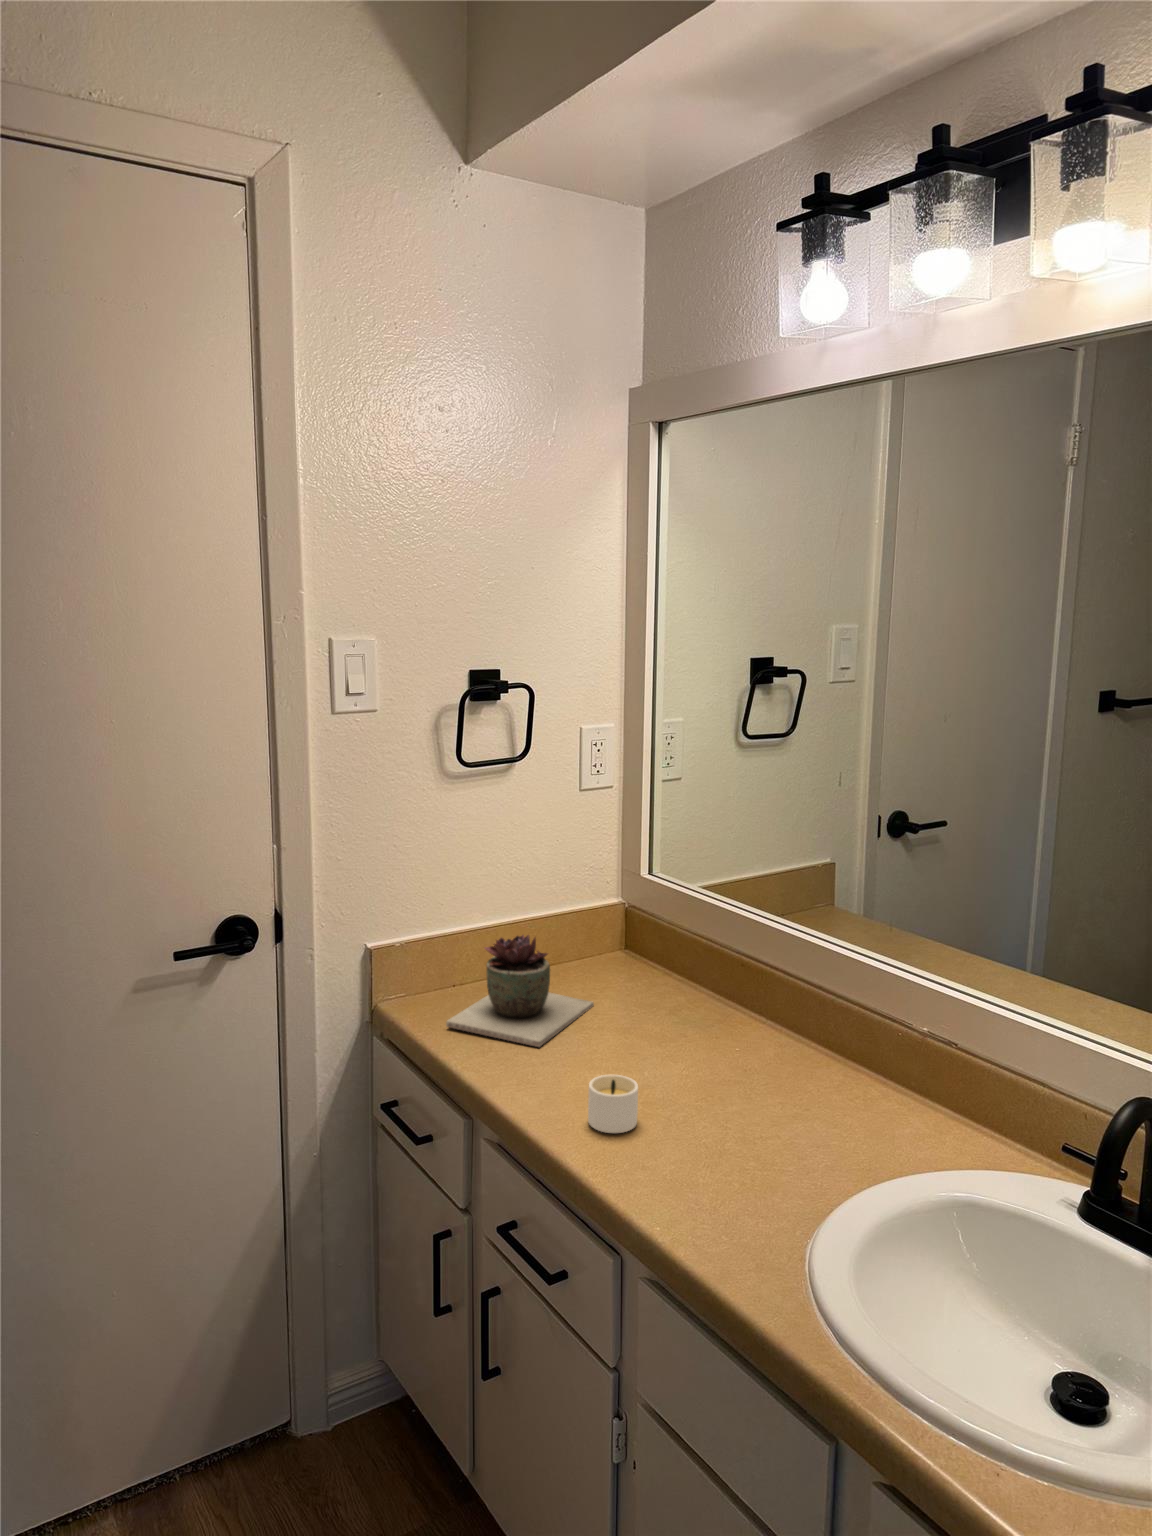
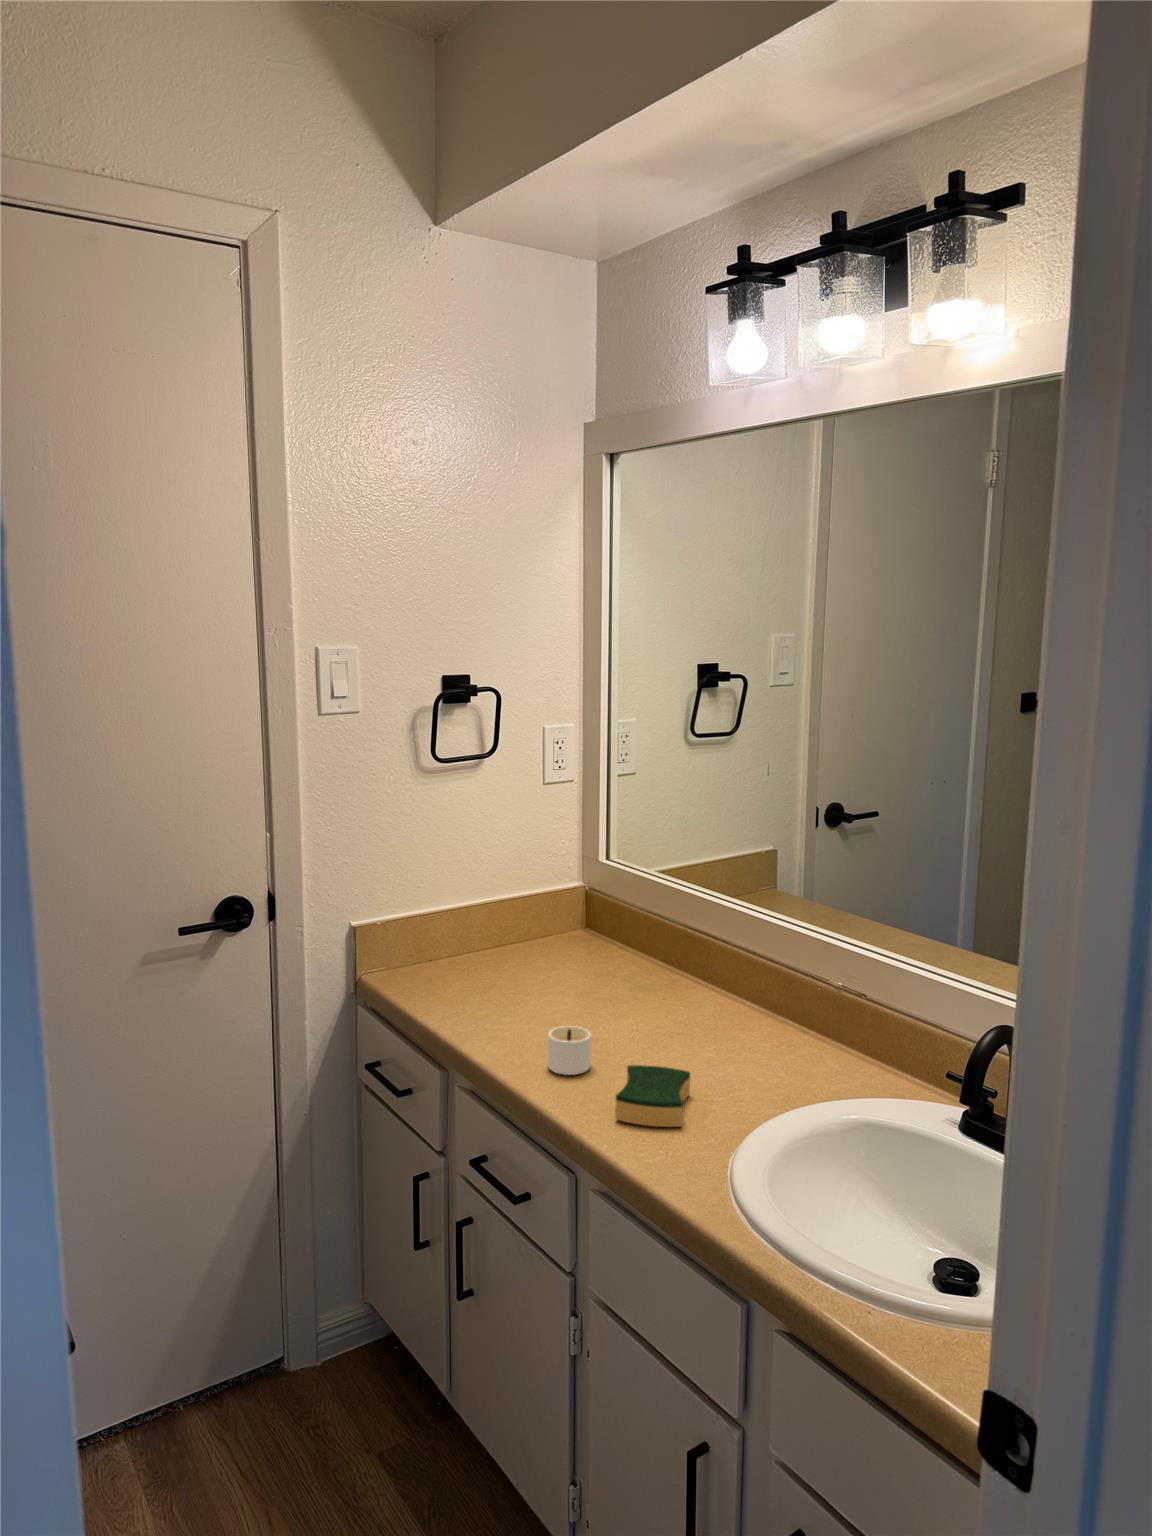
succulent plant: present [446,935,594,1047] -> none [422,911,554,1009]
sponge: none [668,1126,755,1205] -> present [615,1065,690,1127]

